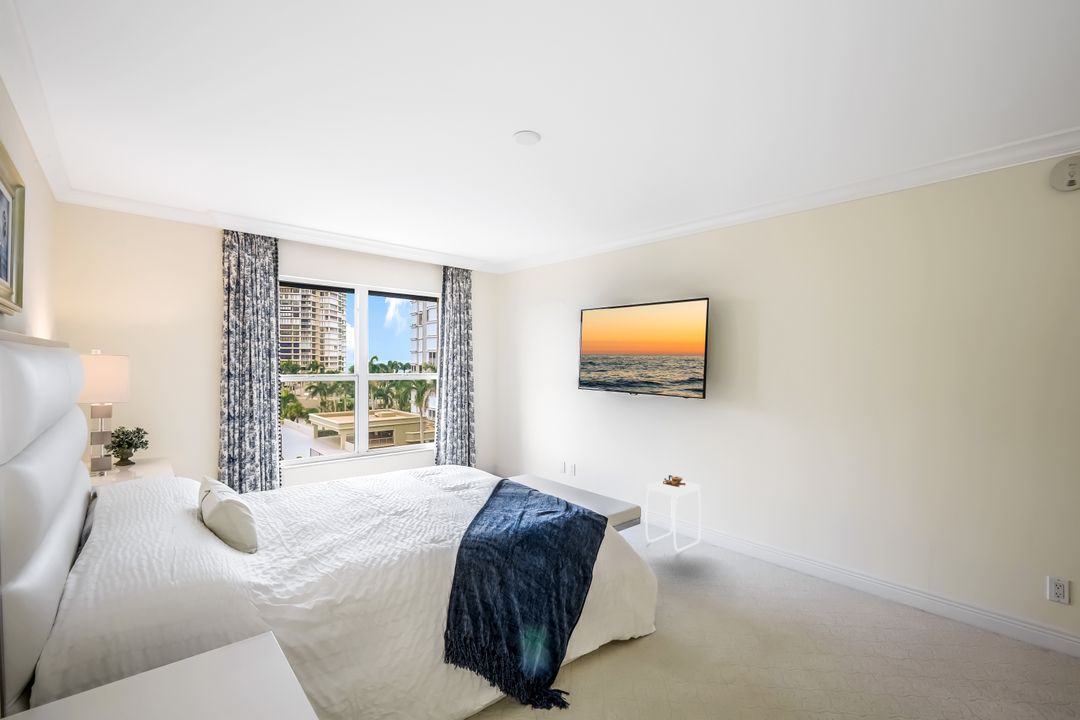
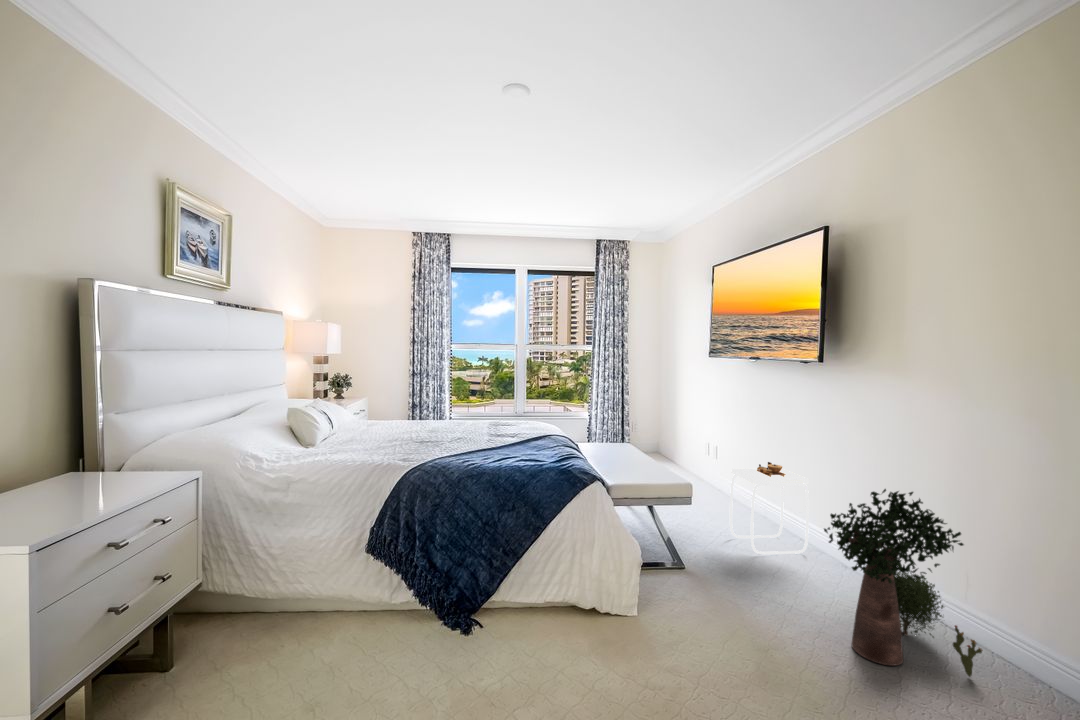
potted plant: none [772,486,860,607] -> present [824,489,982,677]

